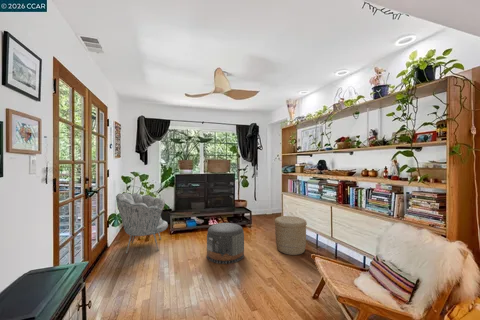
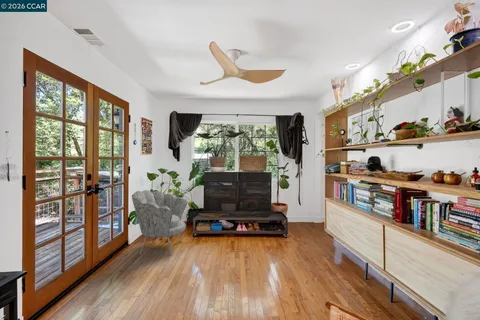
woven basket: present [275,216,307,255] -> none [304,230,349,285]
pouf: present [207,223,244,264] -> none [216,232,261,284]

